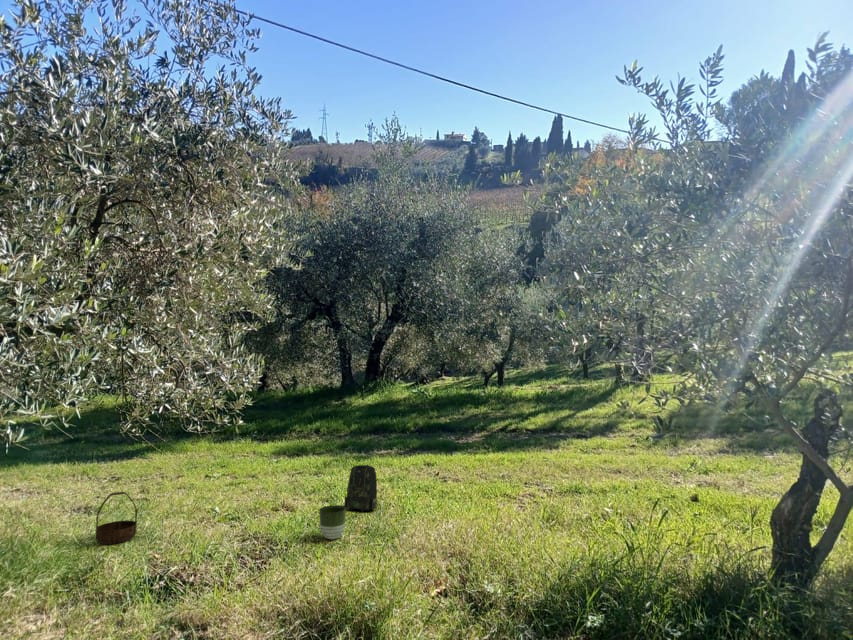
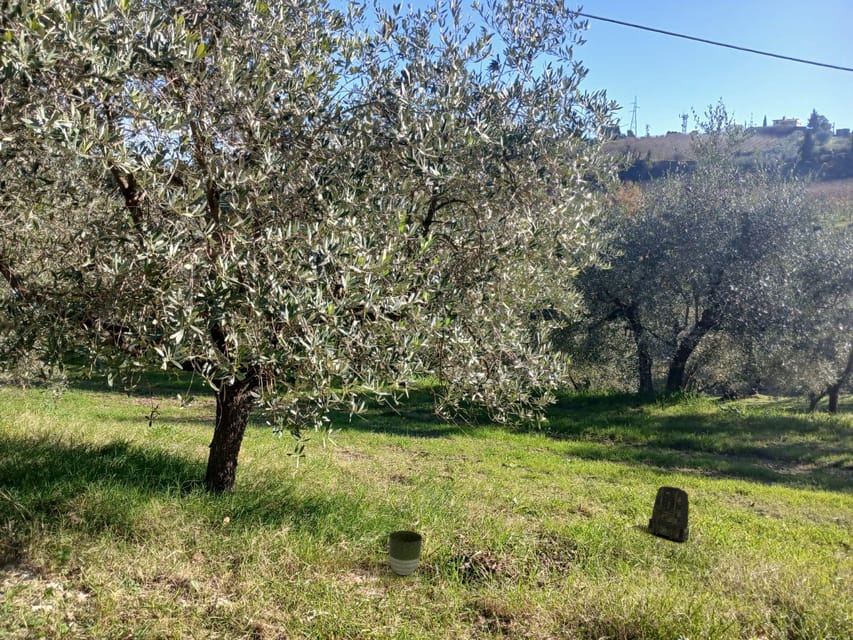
basket: present [96,492,137,544] -> none [415,467,448,513]
planter: present [319,505,346,539] -> present [389,531,422,575]

